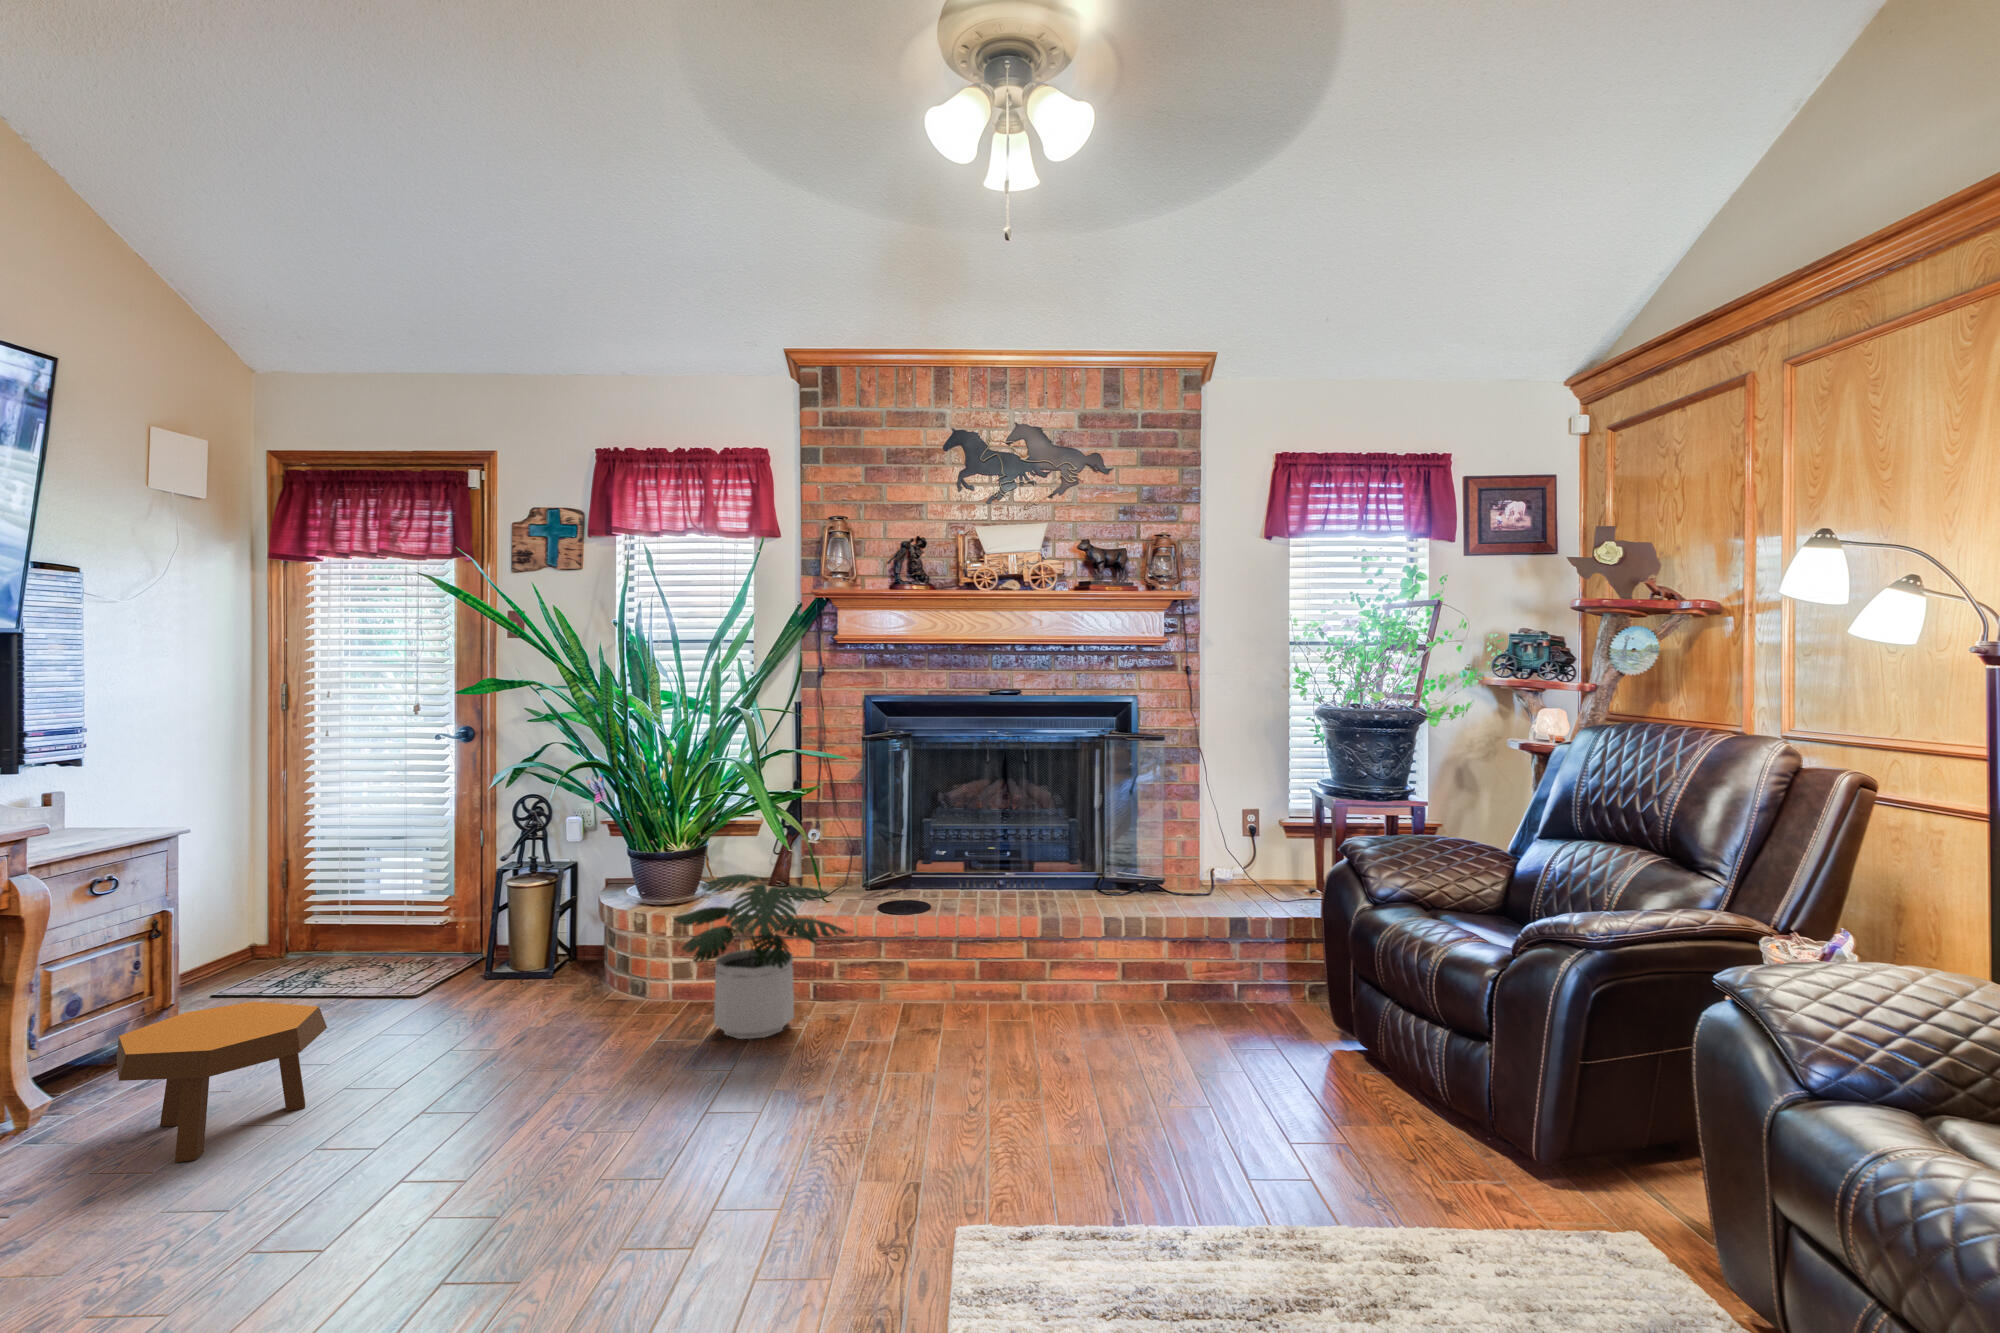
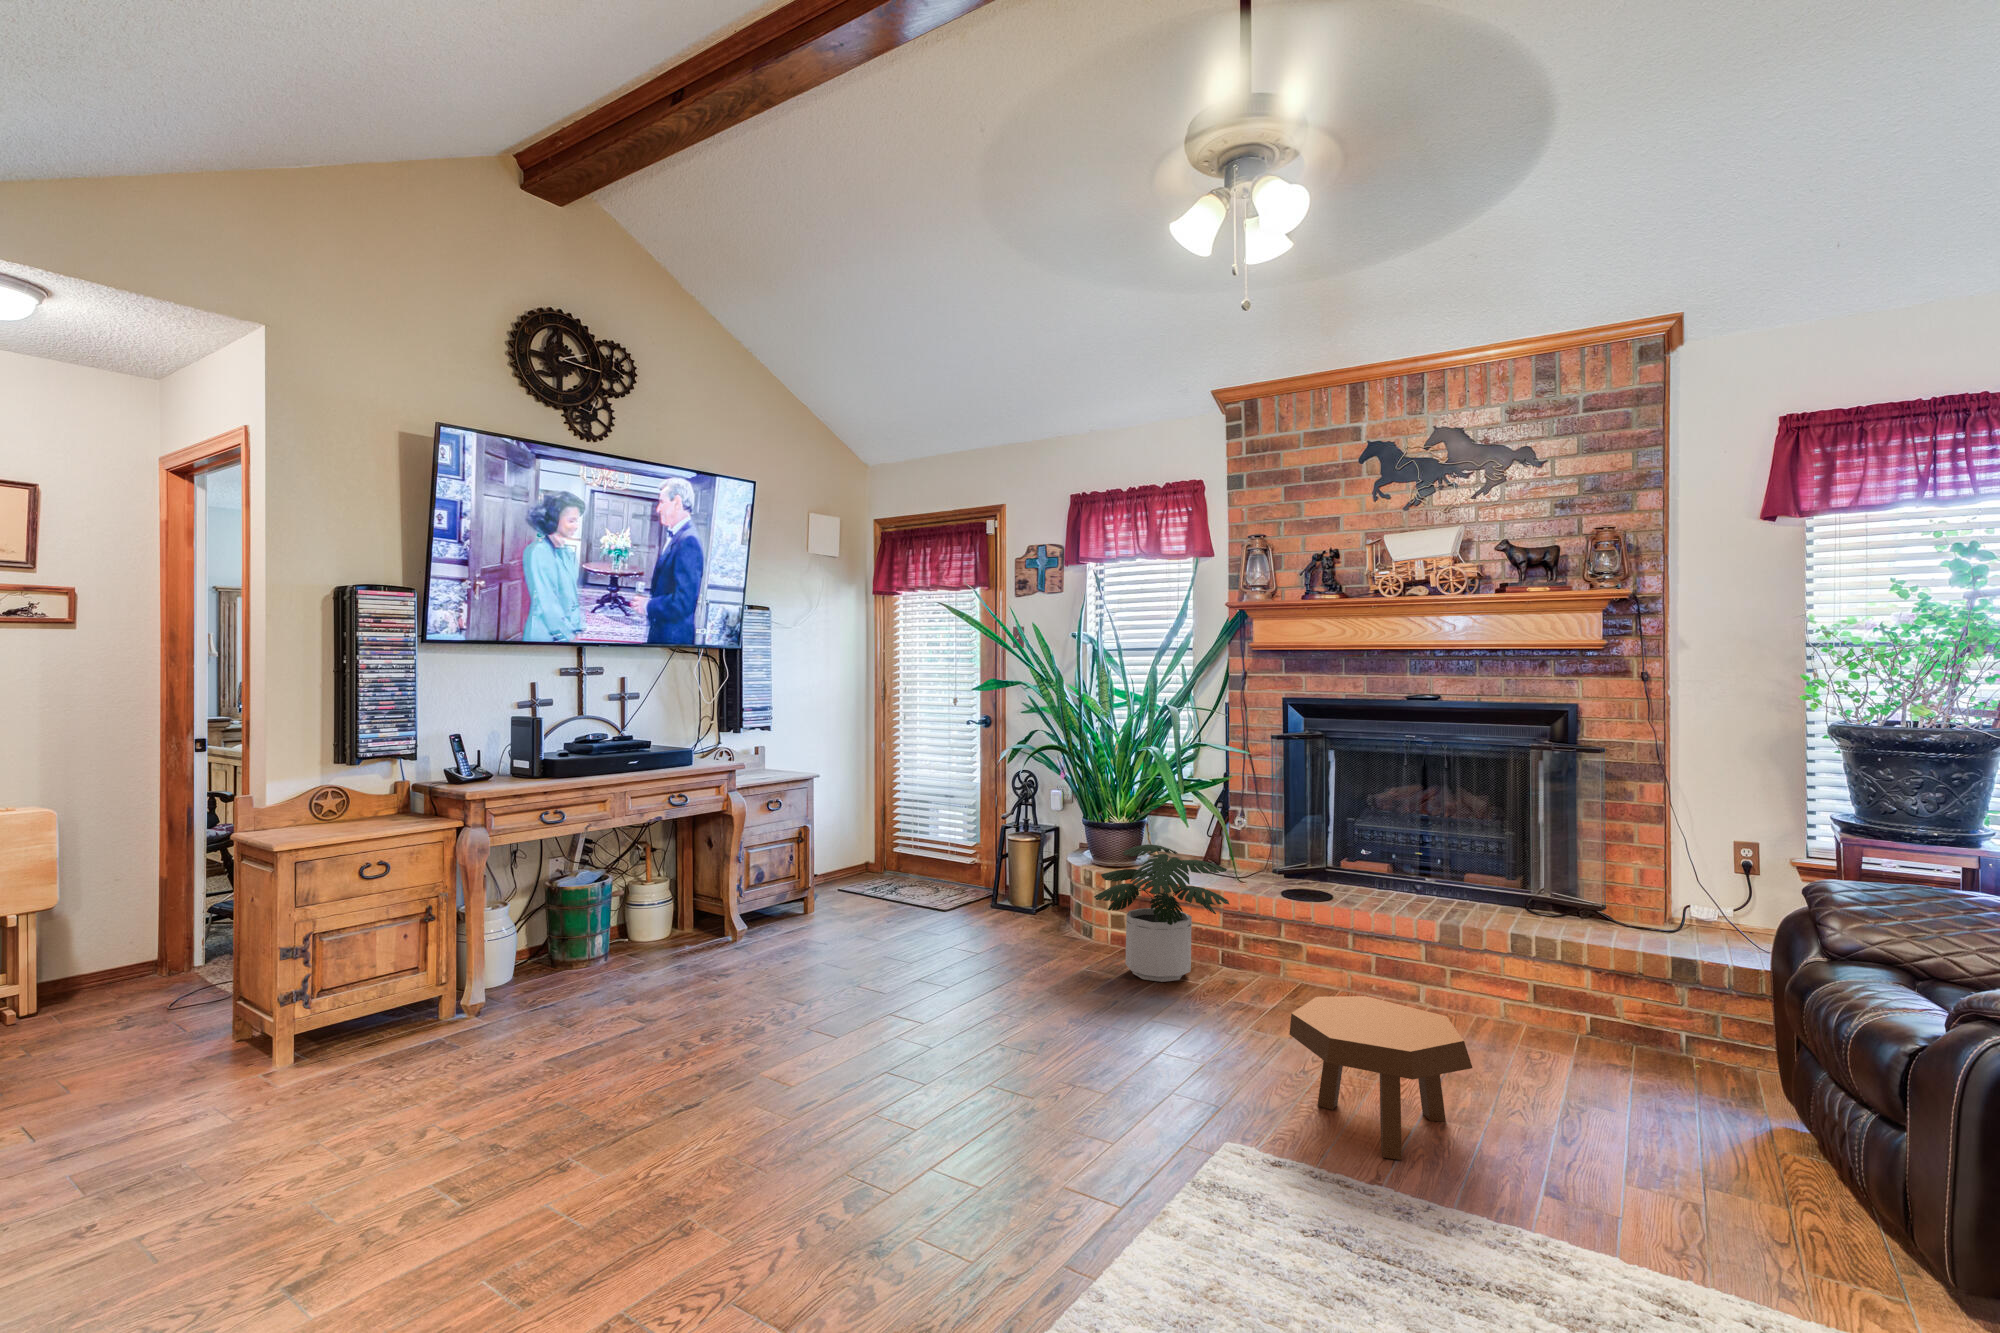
footstool: present [117,1002,327,1162] -> present [1289,996,1472,1160]

